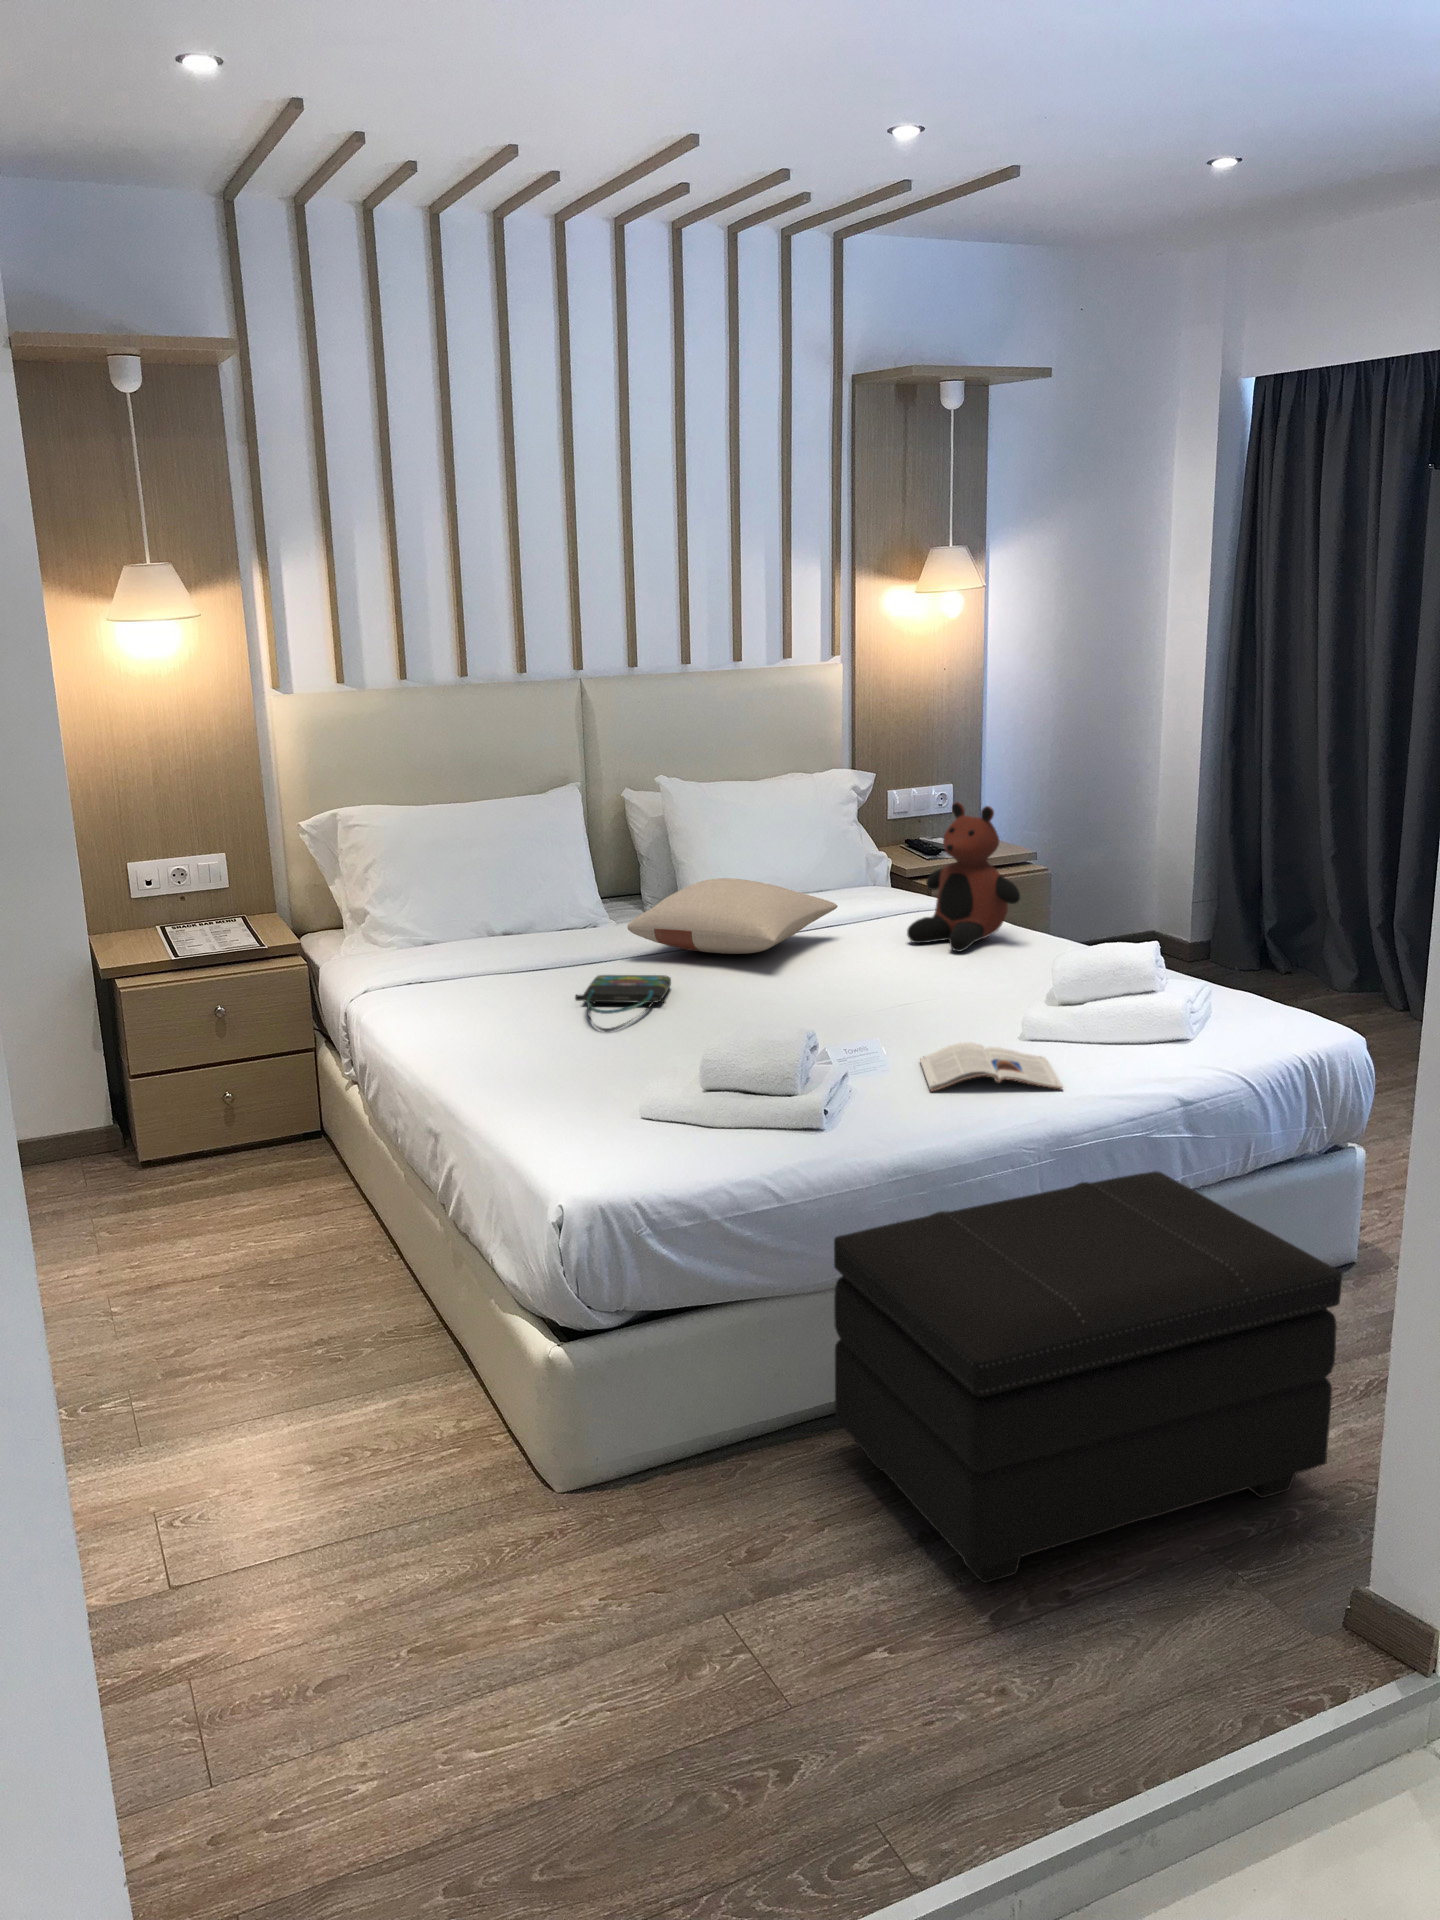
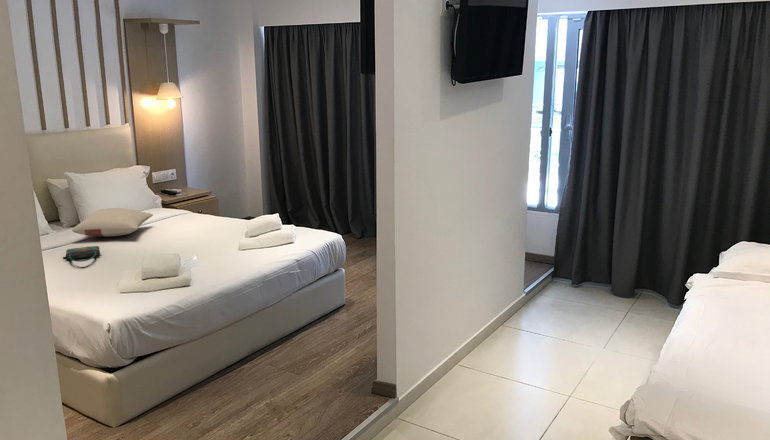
teddy bear: present [907,802,1020,952] -> none [181,174,220,226]
magazine: present [920,1042,1063,1092] -> none [209,252,260,269]
footstool: present [834,1171,1342,1583] -> none [204,282,357,411]

